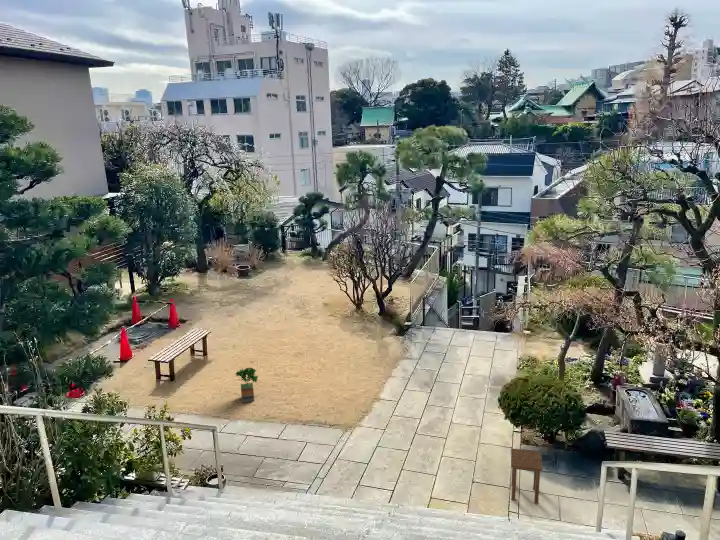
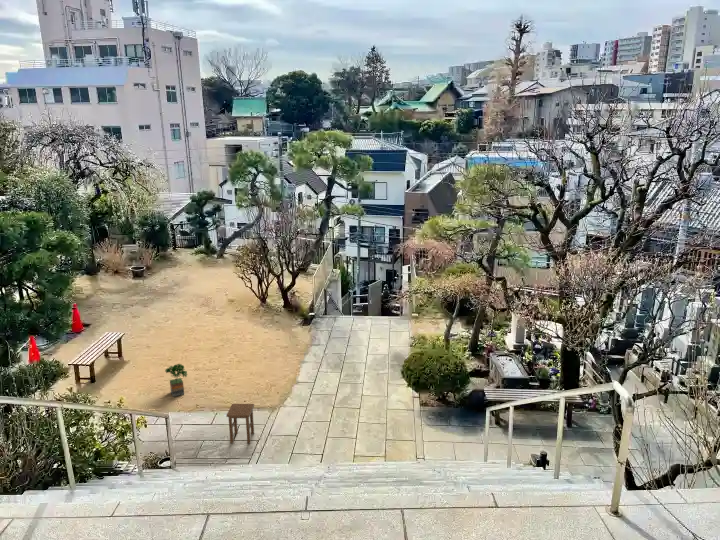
stool: present [511,448,543,504] -> present [226,404,254,443]

